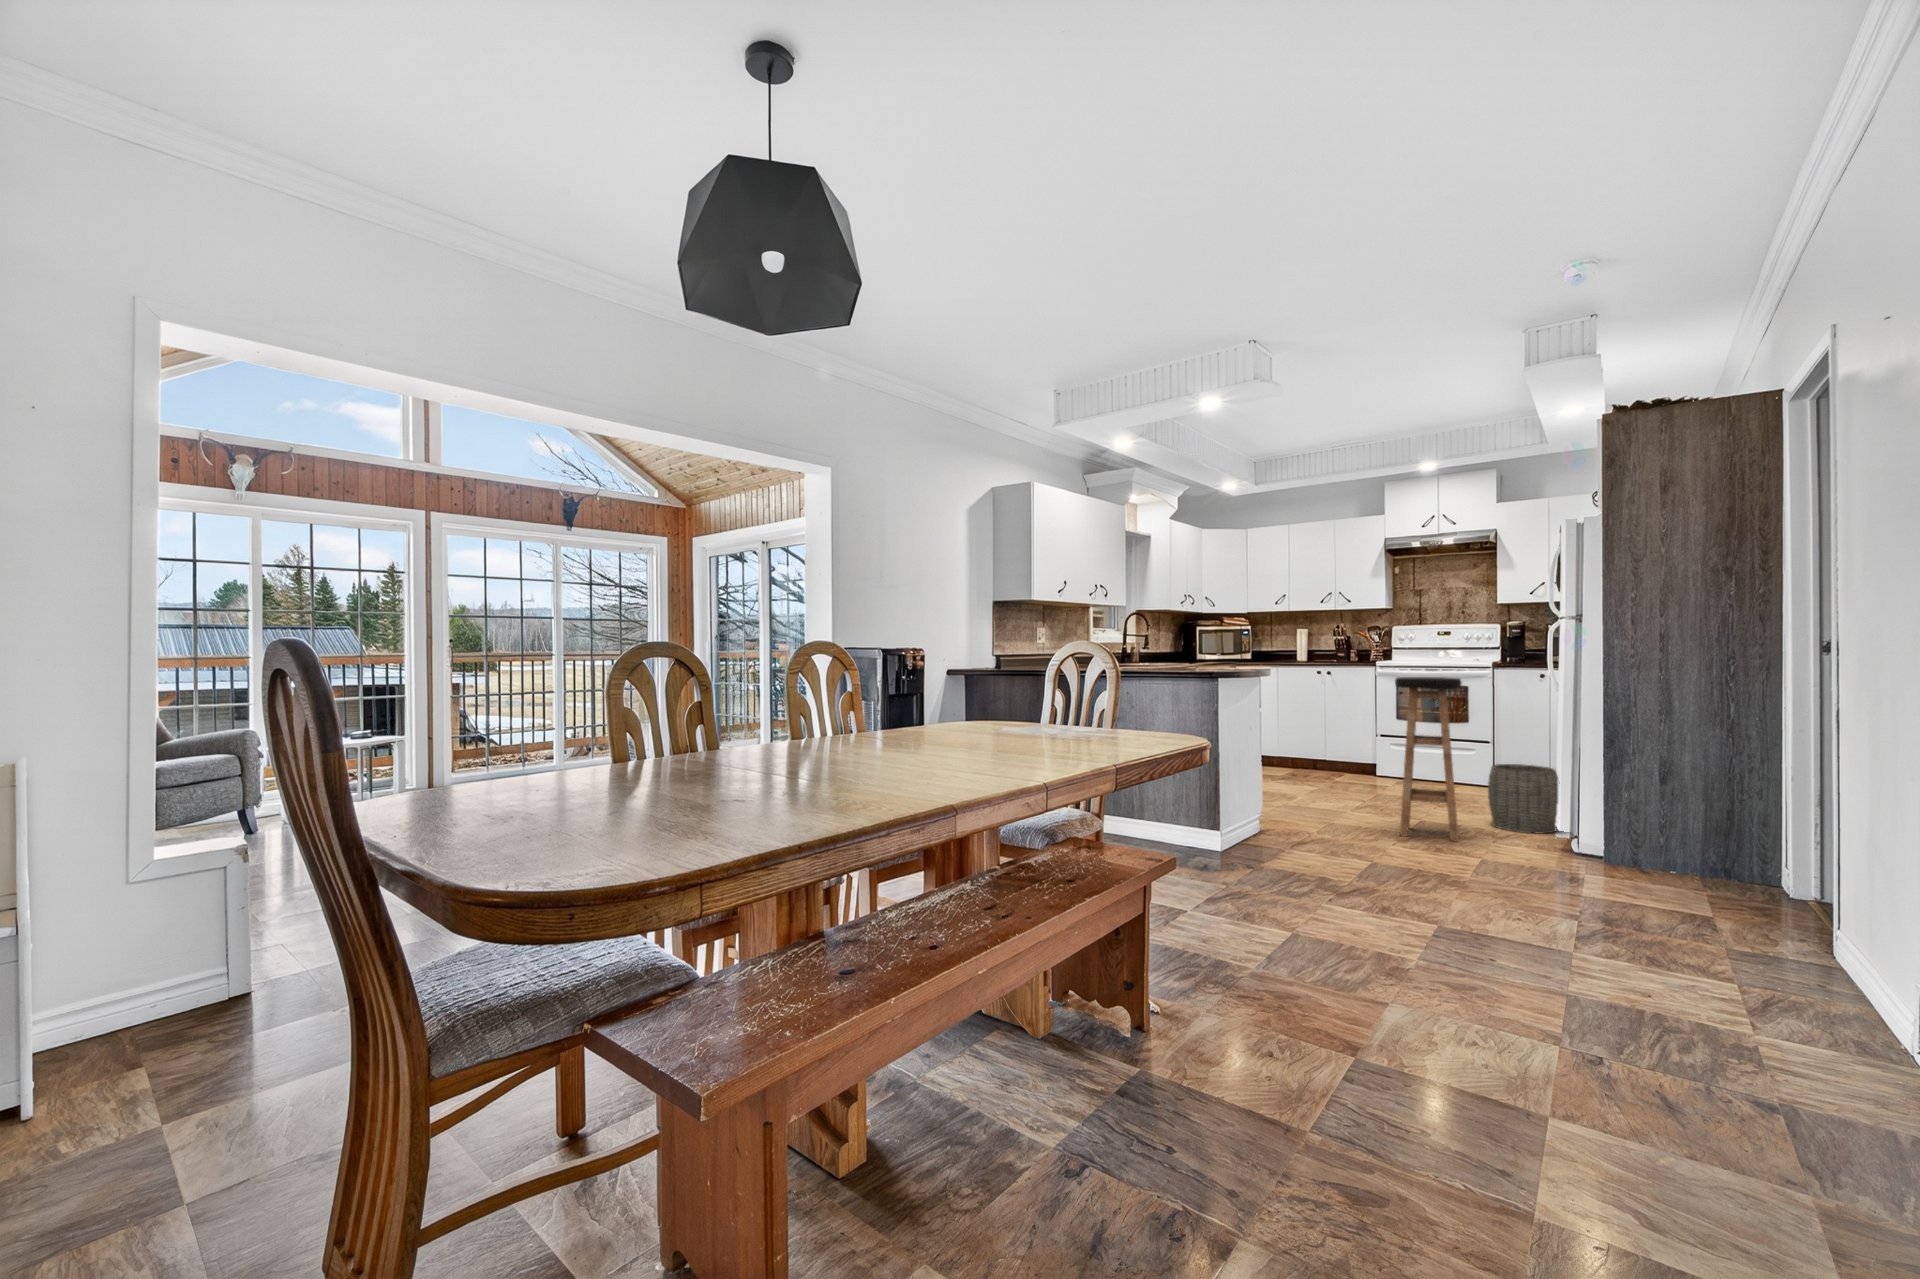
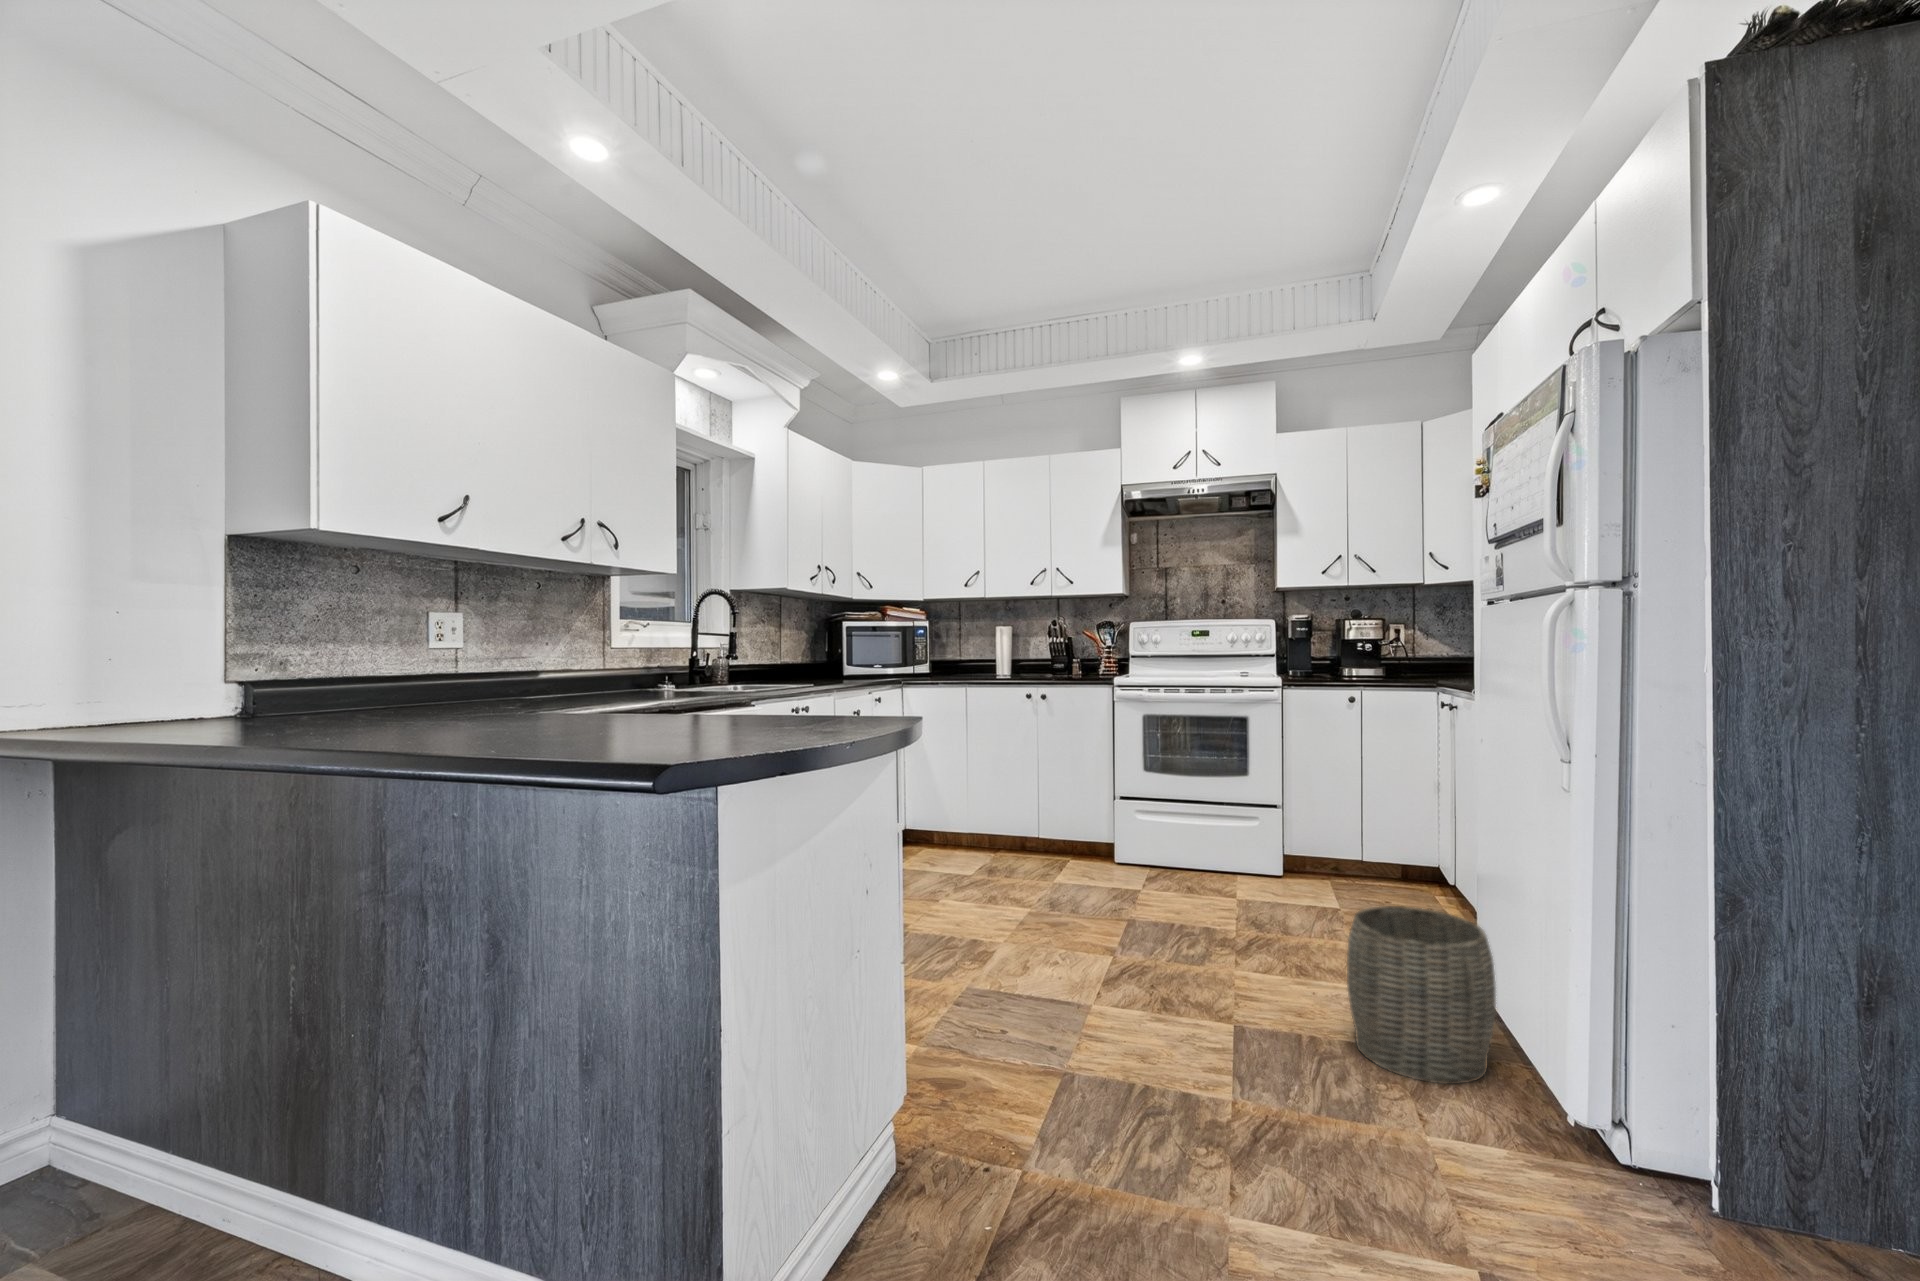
bar stool: present [1395,677,1461,842] -> none [1178,738,1338,1180]

